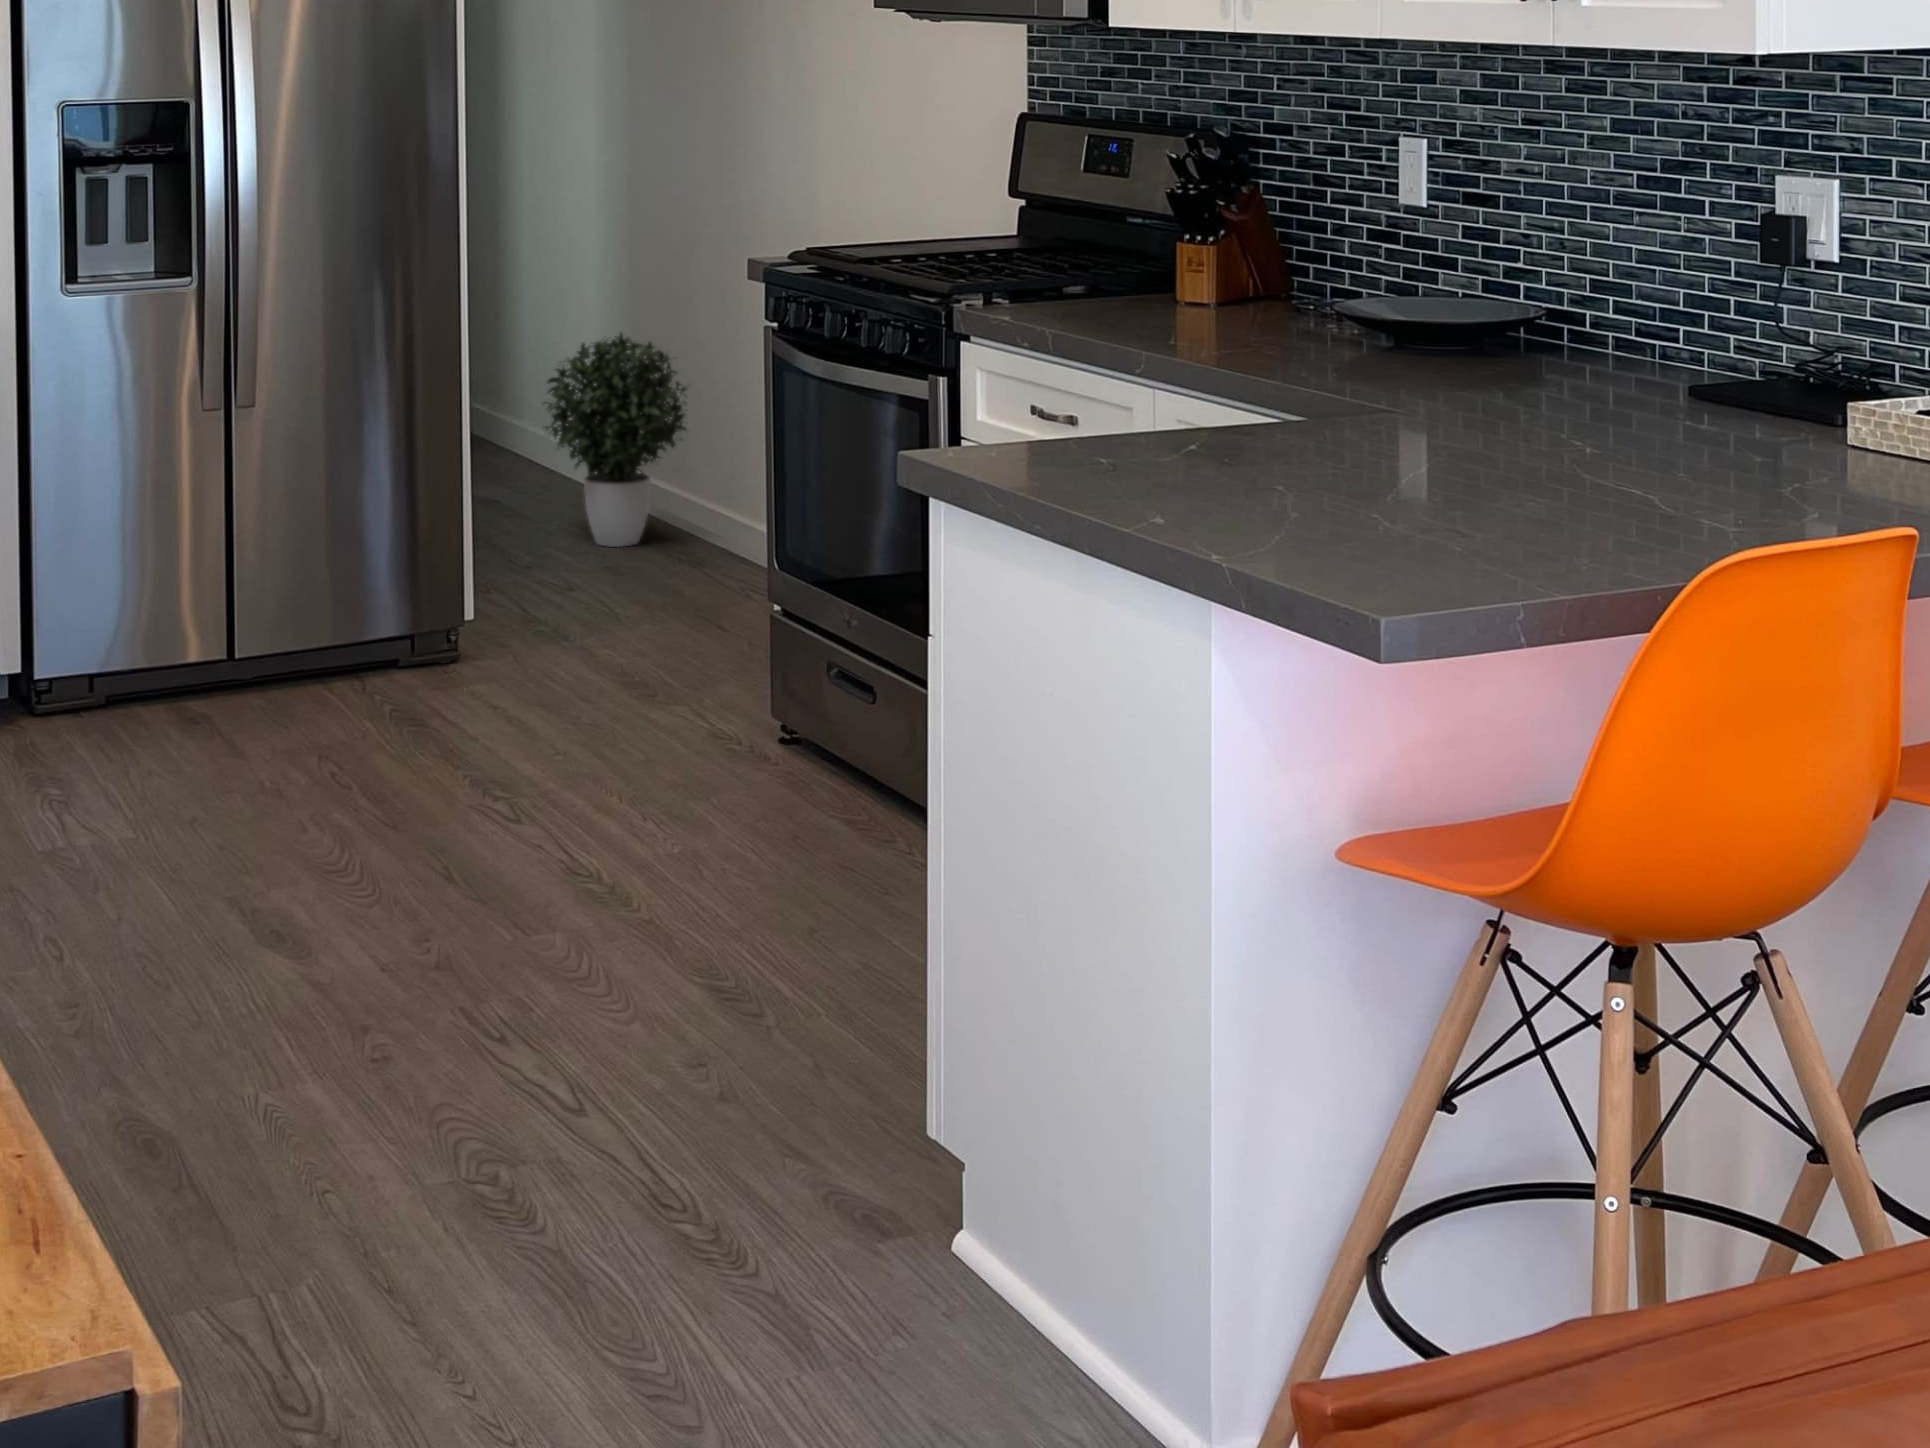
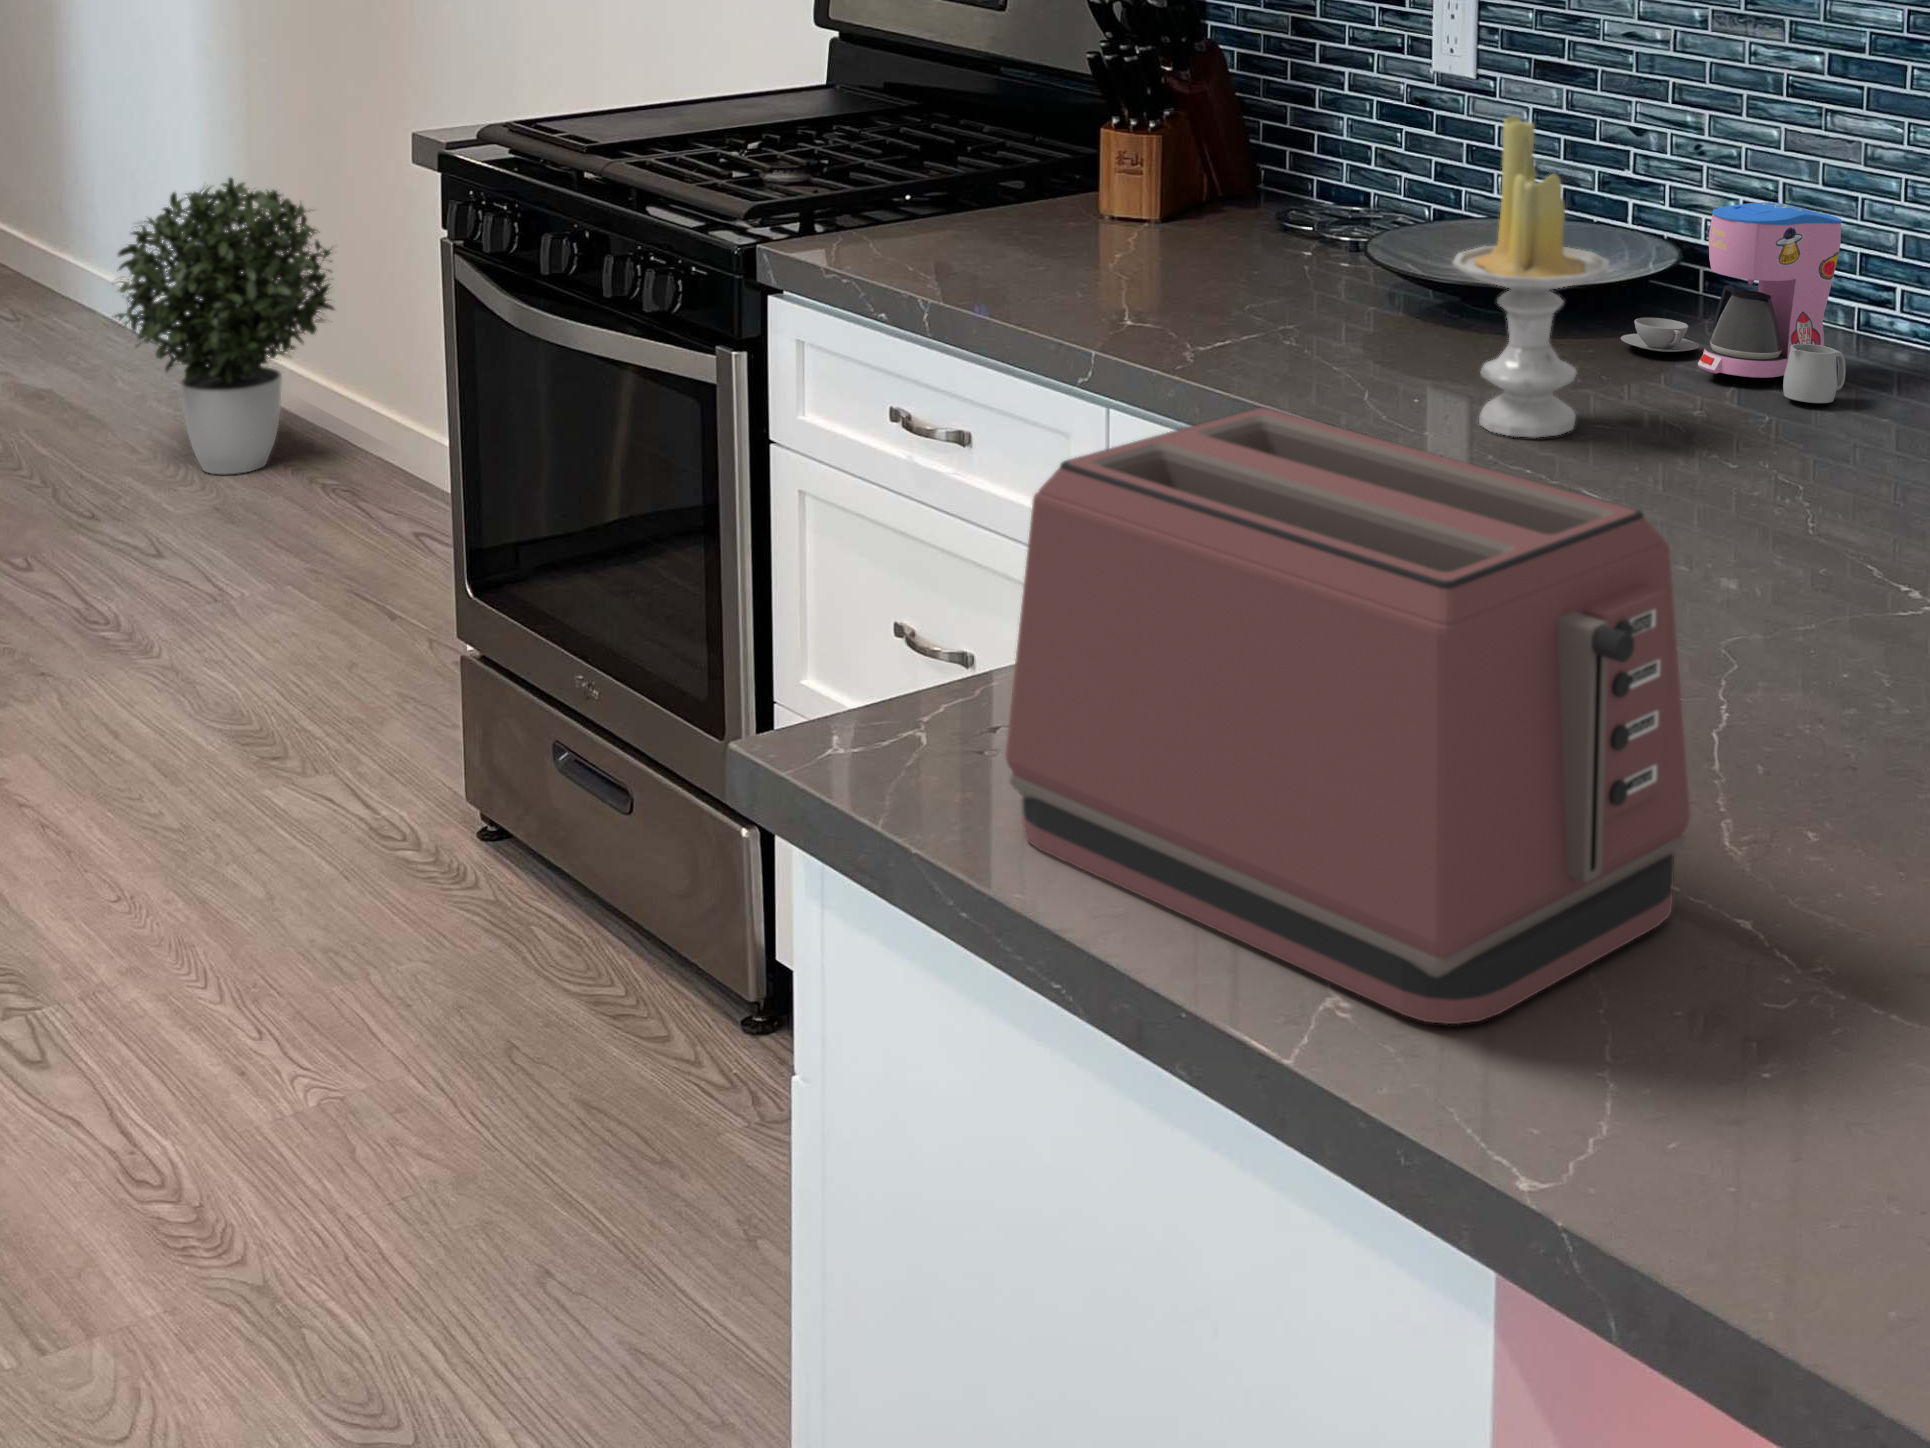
candle: none [1347,192,1446,388] -> present [1452,116,1609,437]
coffee maker: none [1486,262,1623,383] -> present [1621,202,1846,403]
toaster: none [1023,280,1348,524] -> present [1005,408,1690,1024]

